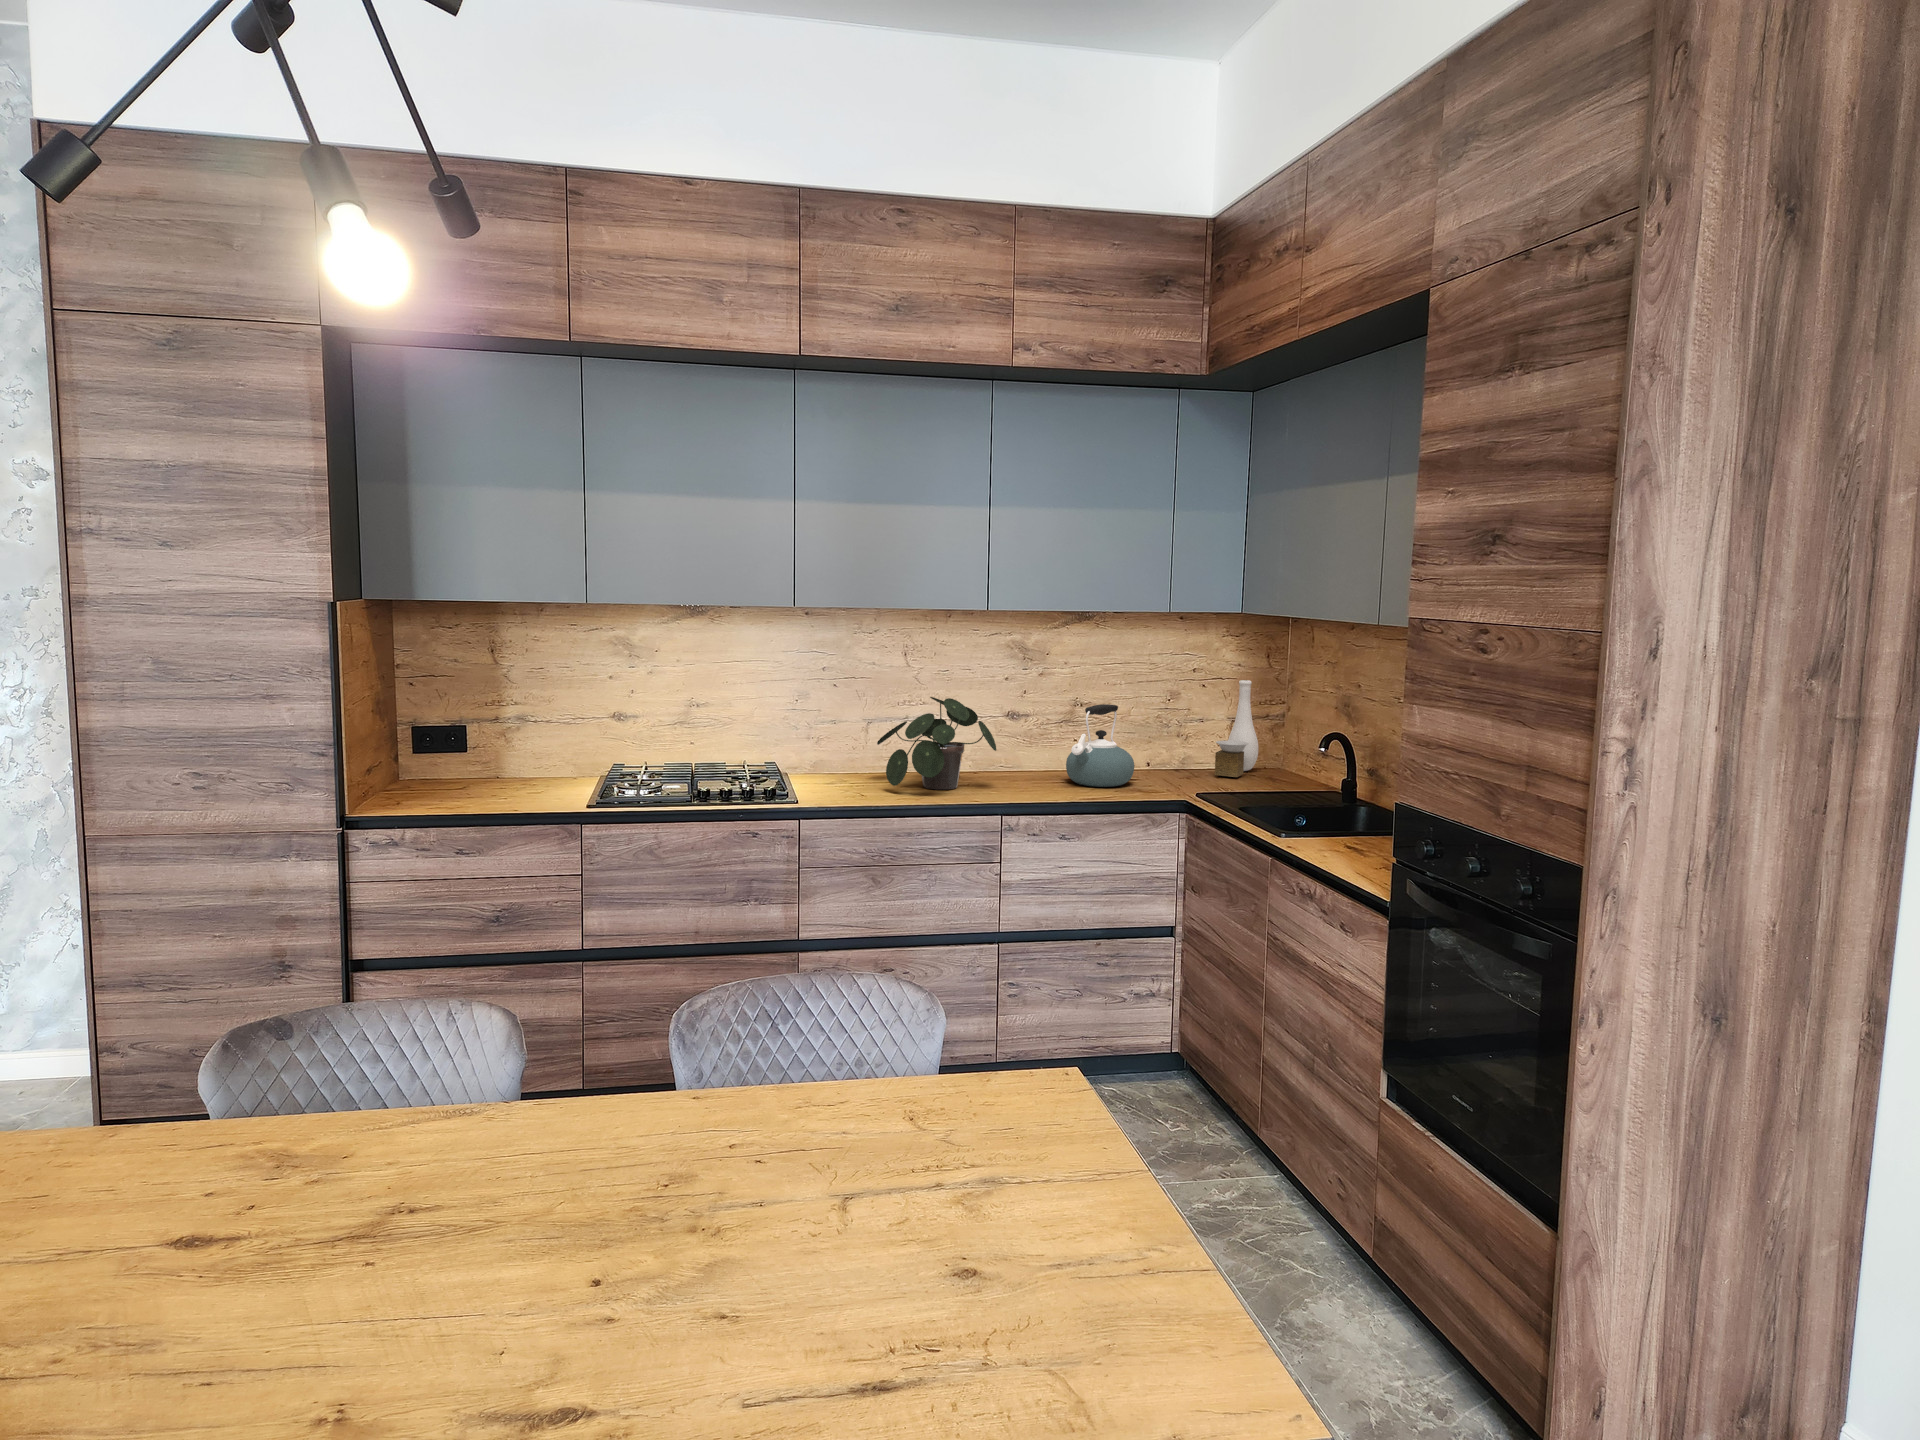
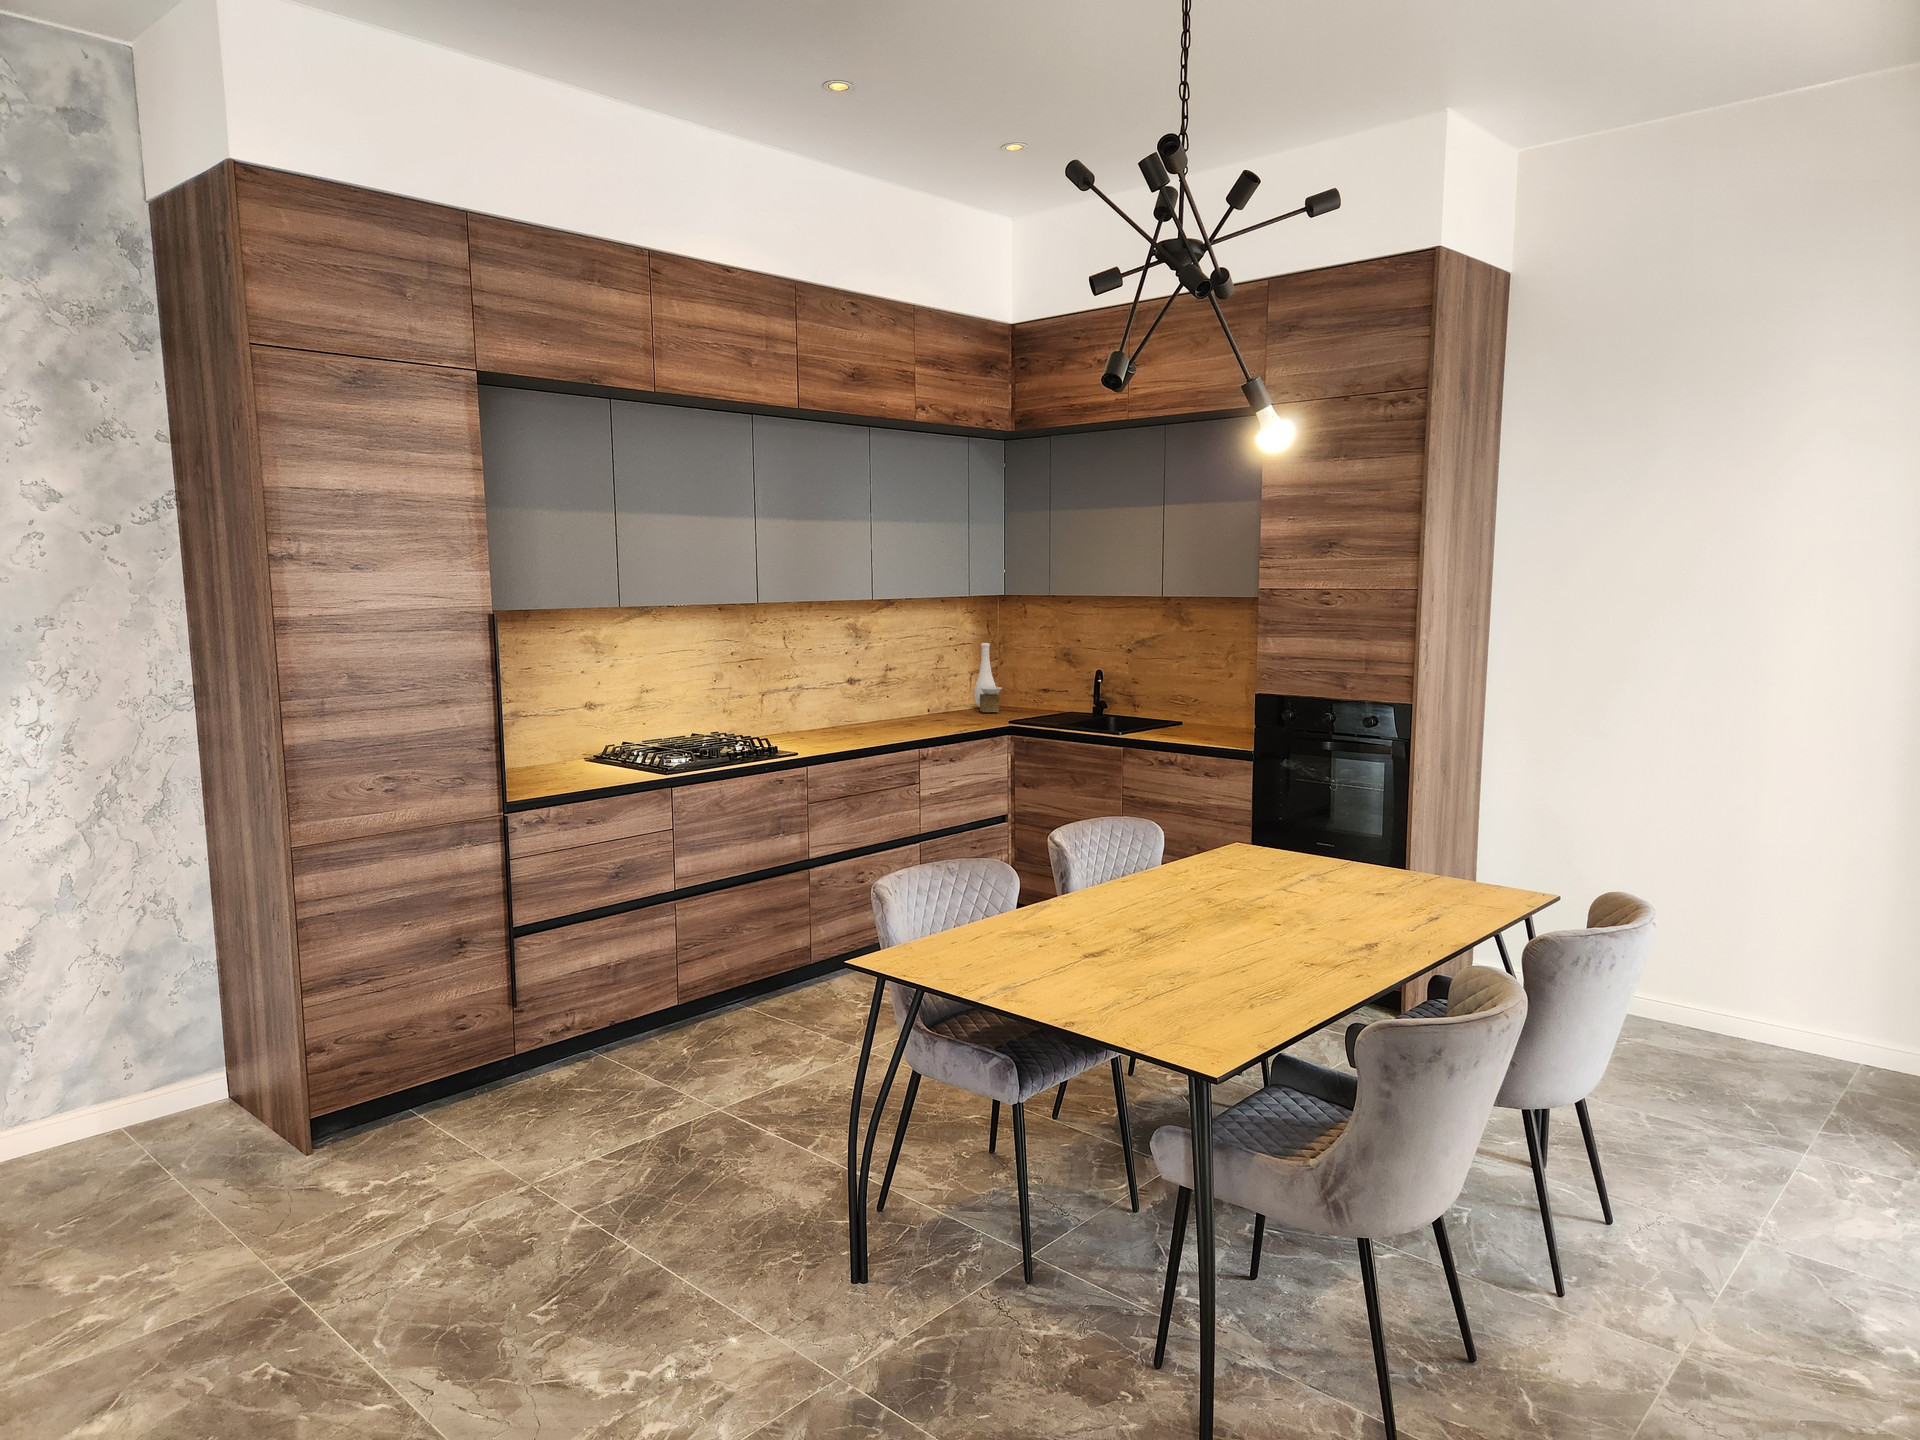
potted plant: present [877,697,996,789] -> none [794,668,888,737]
kettle: present [1066,704,1134,787] -> none [908,666,958,726]

